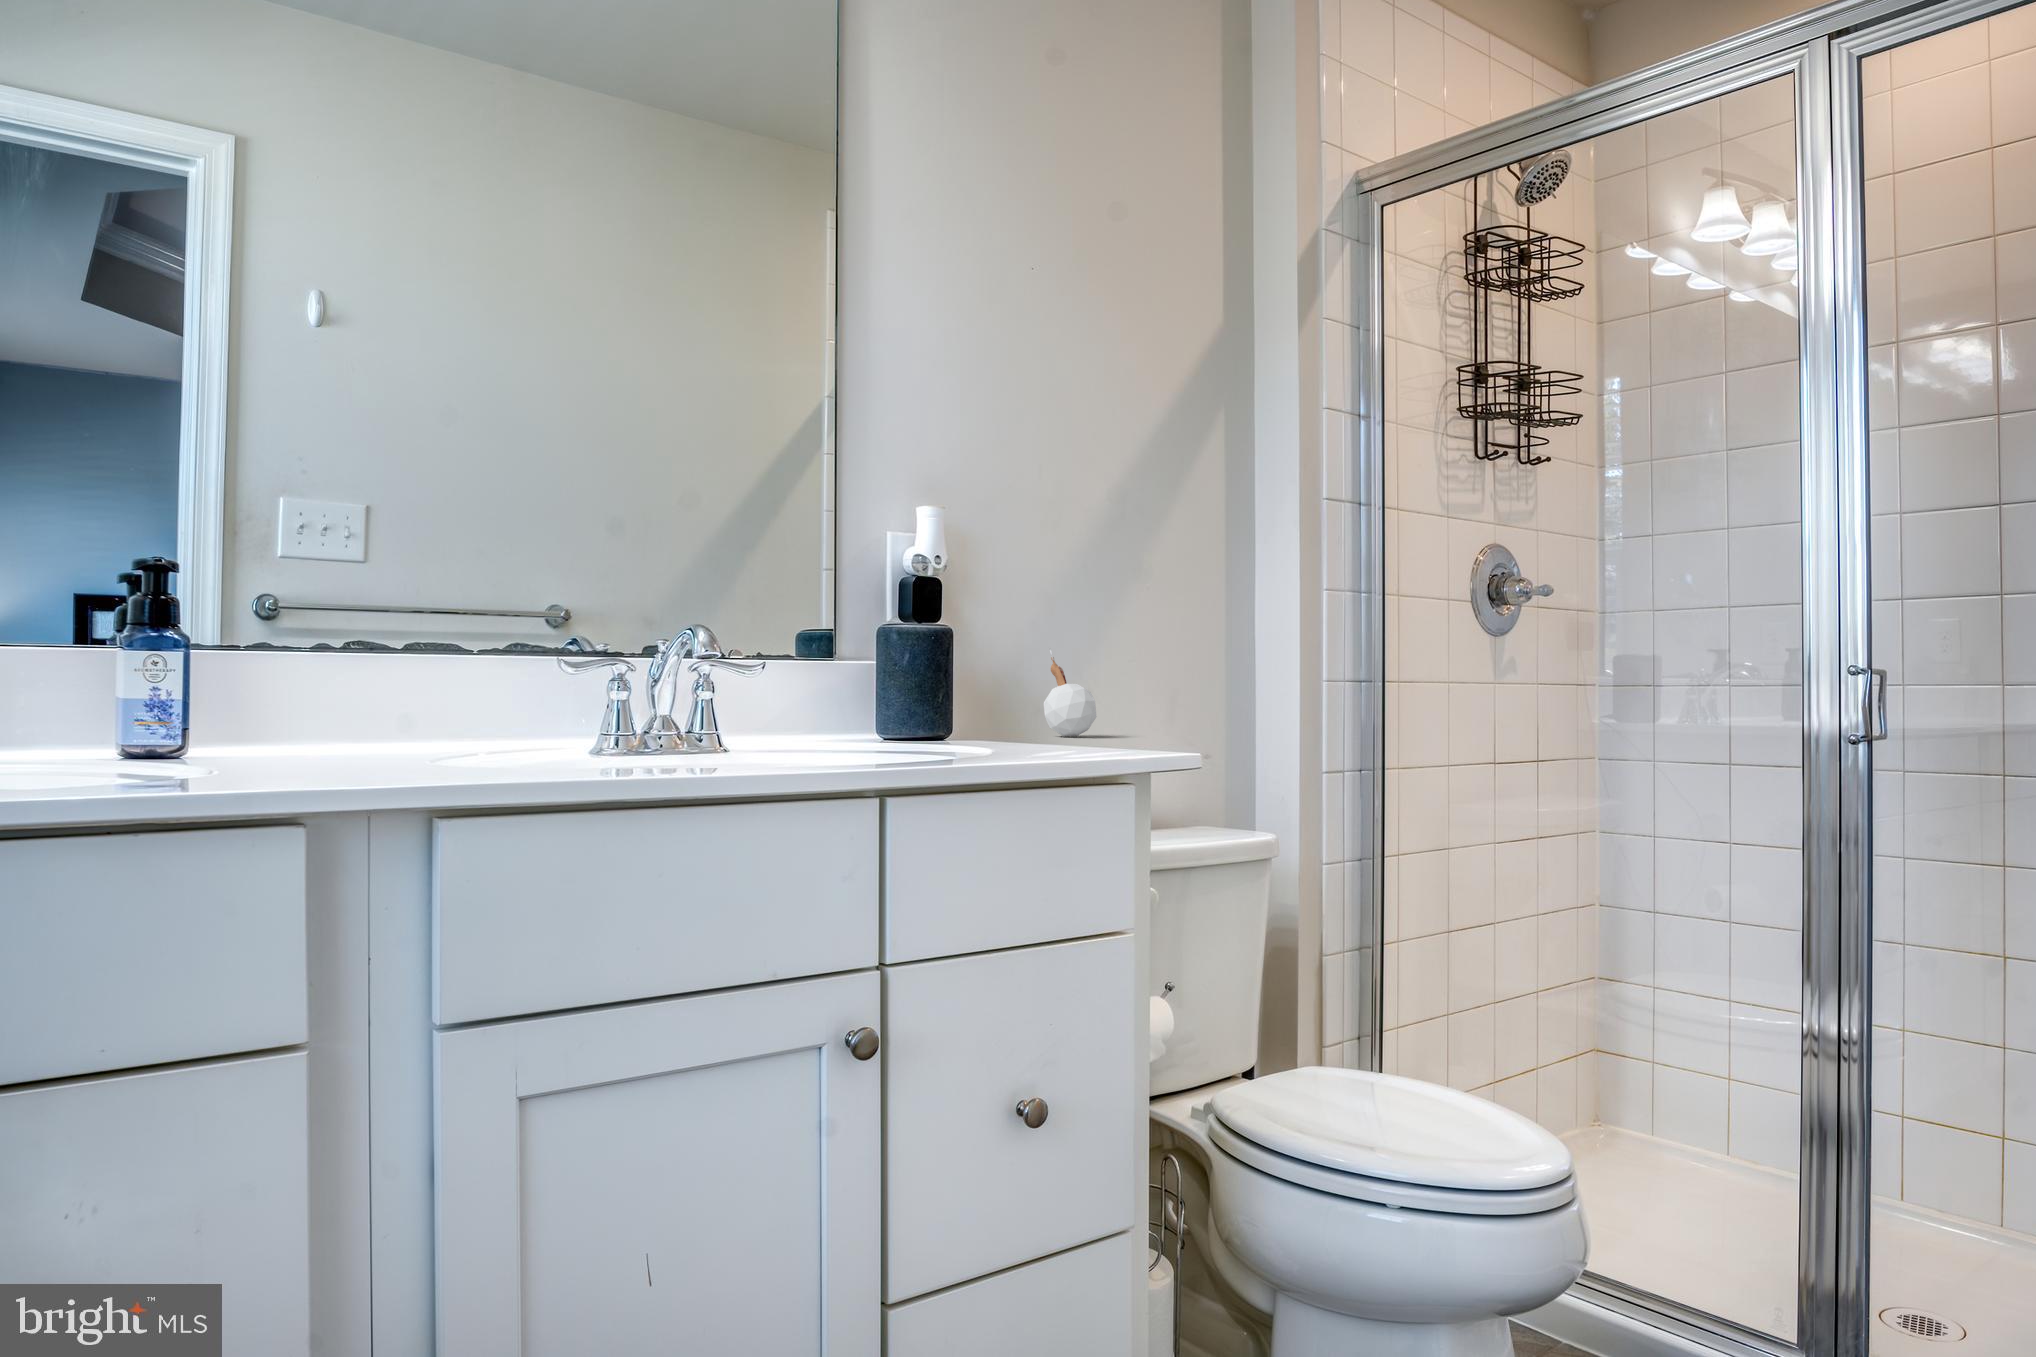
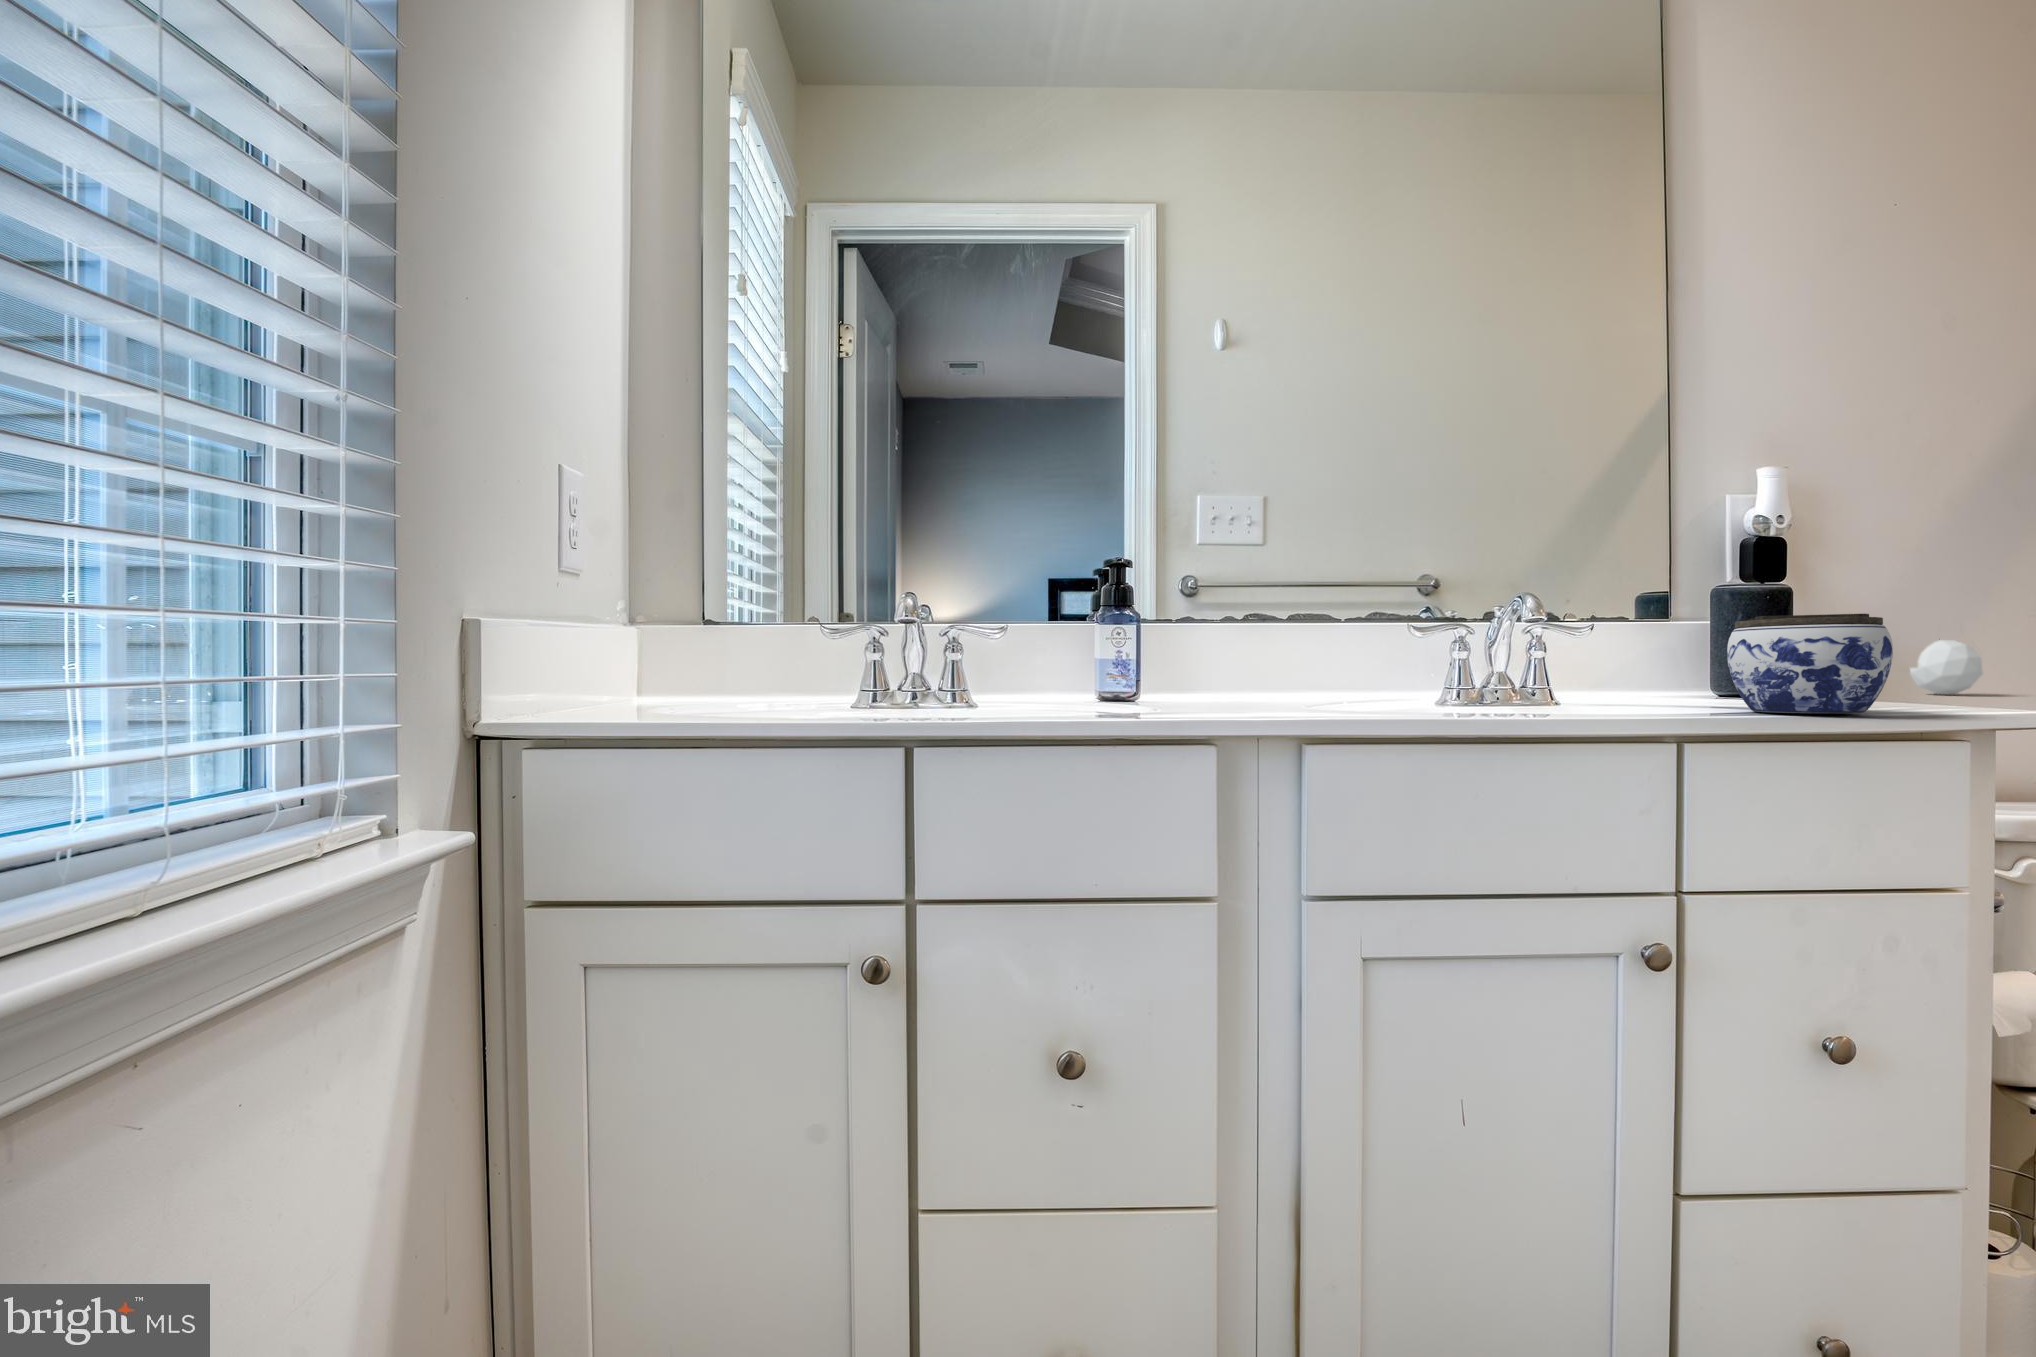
jar: none [878,662,1008,758] -> present [1727,614,1893,713]

